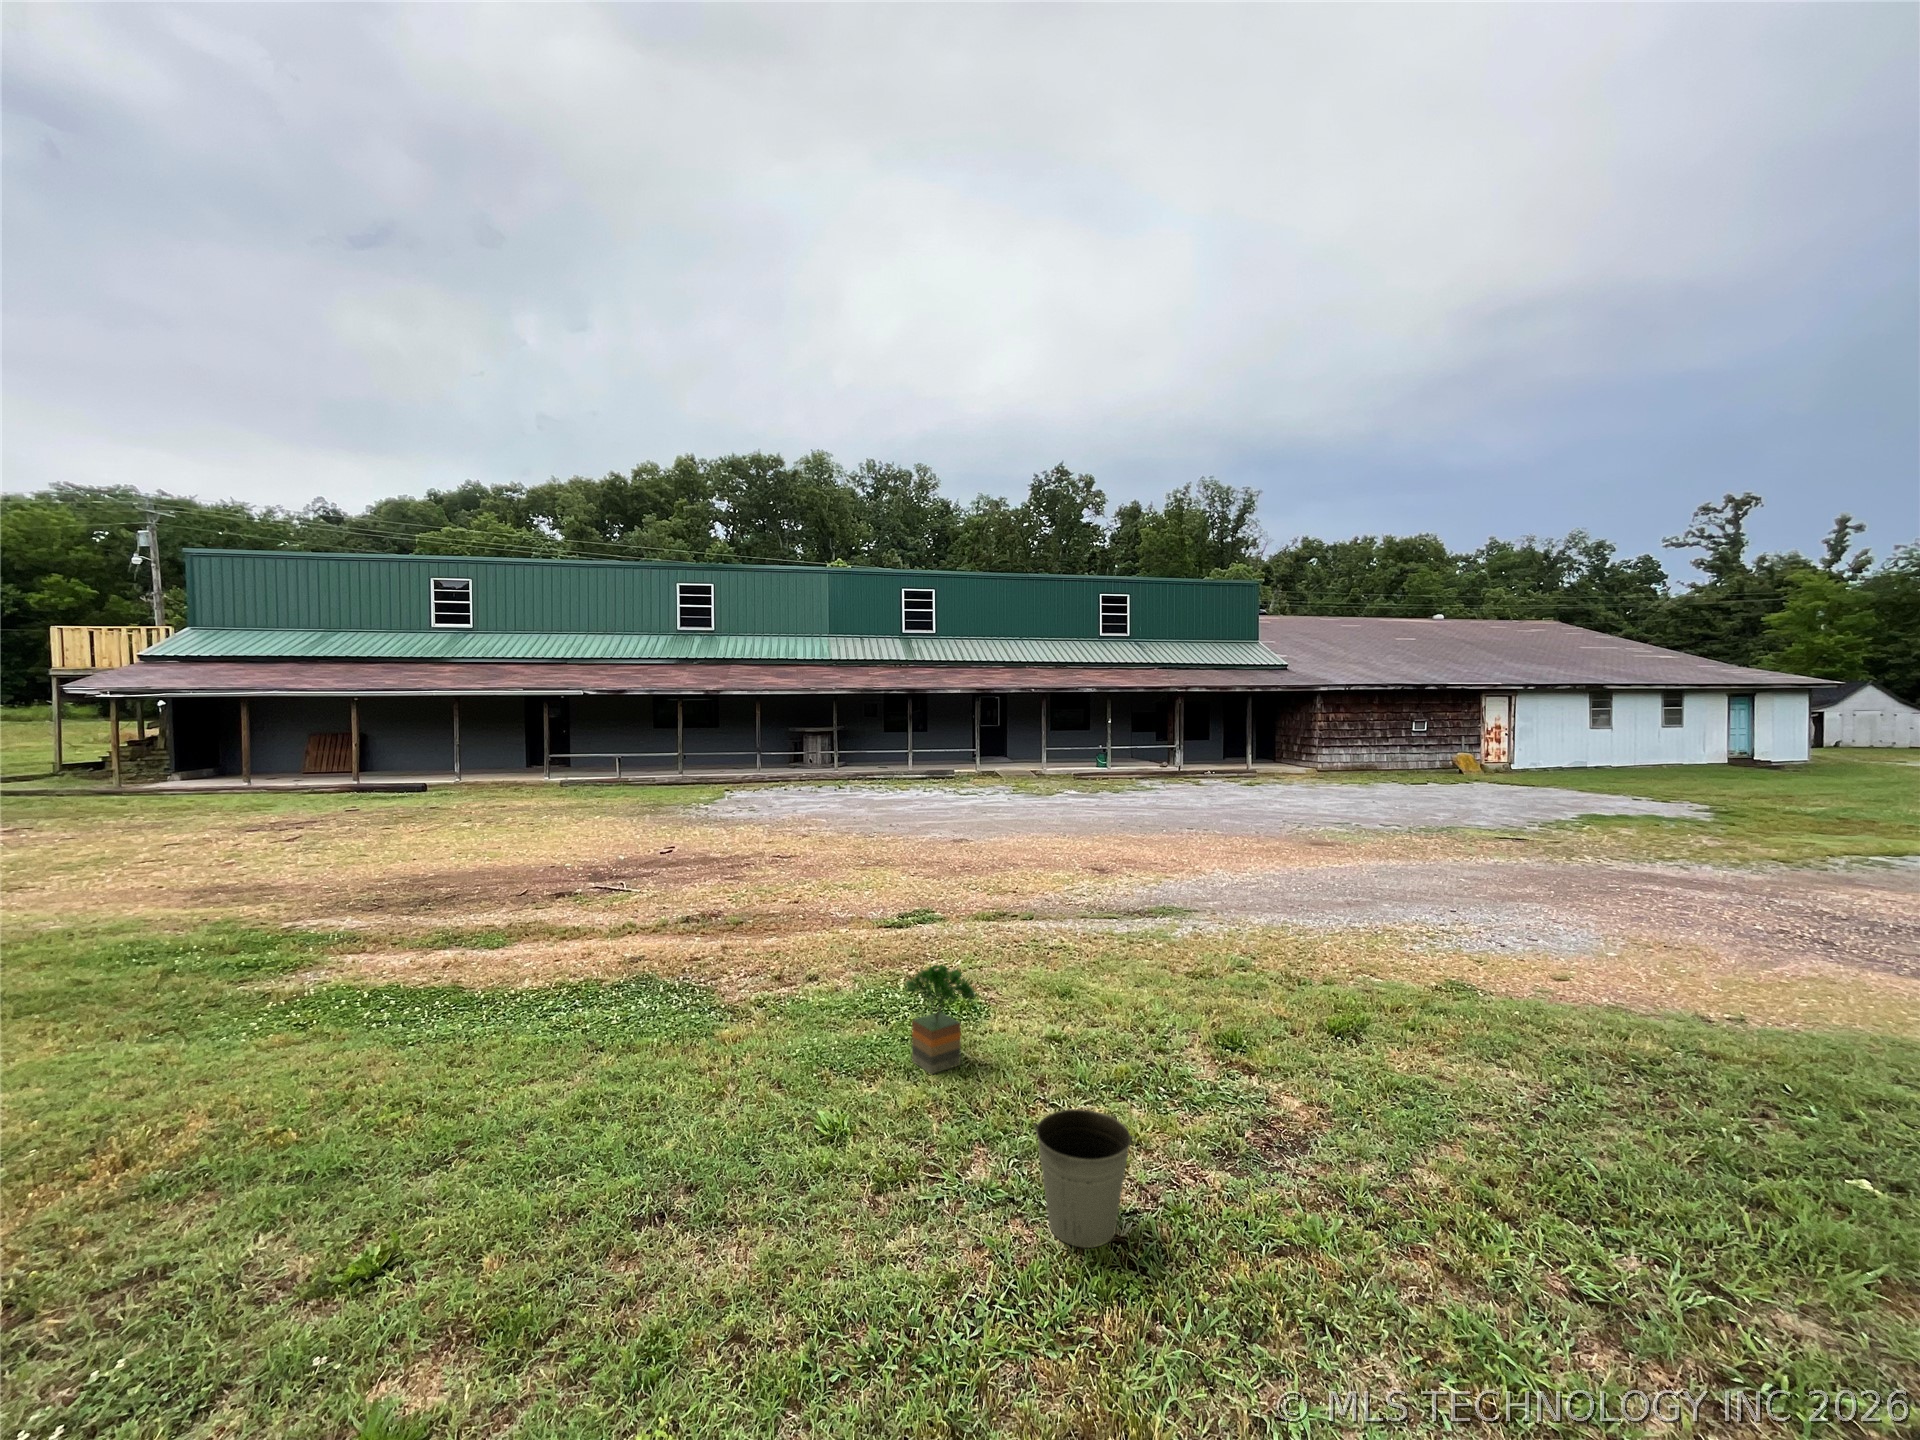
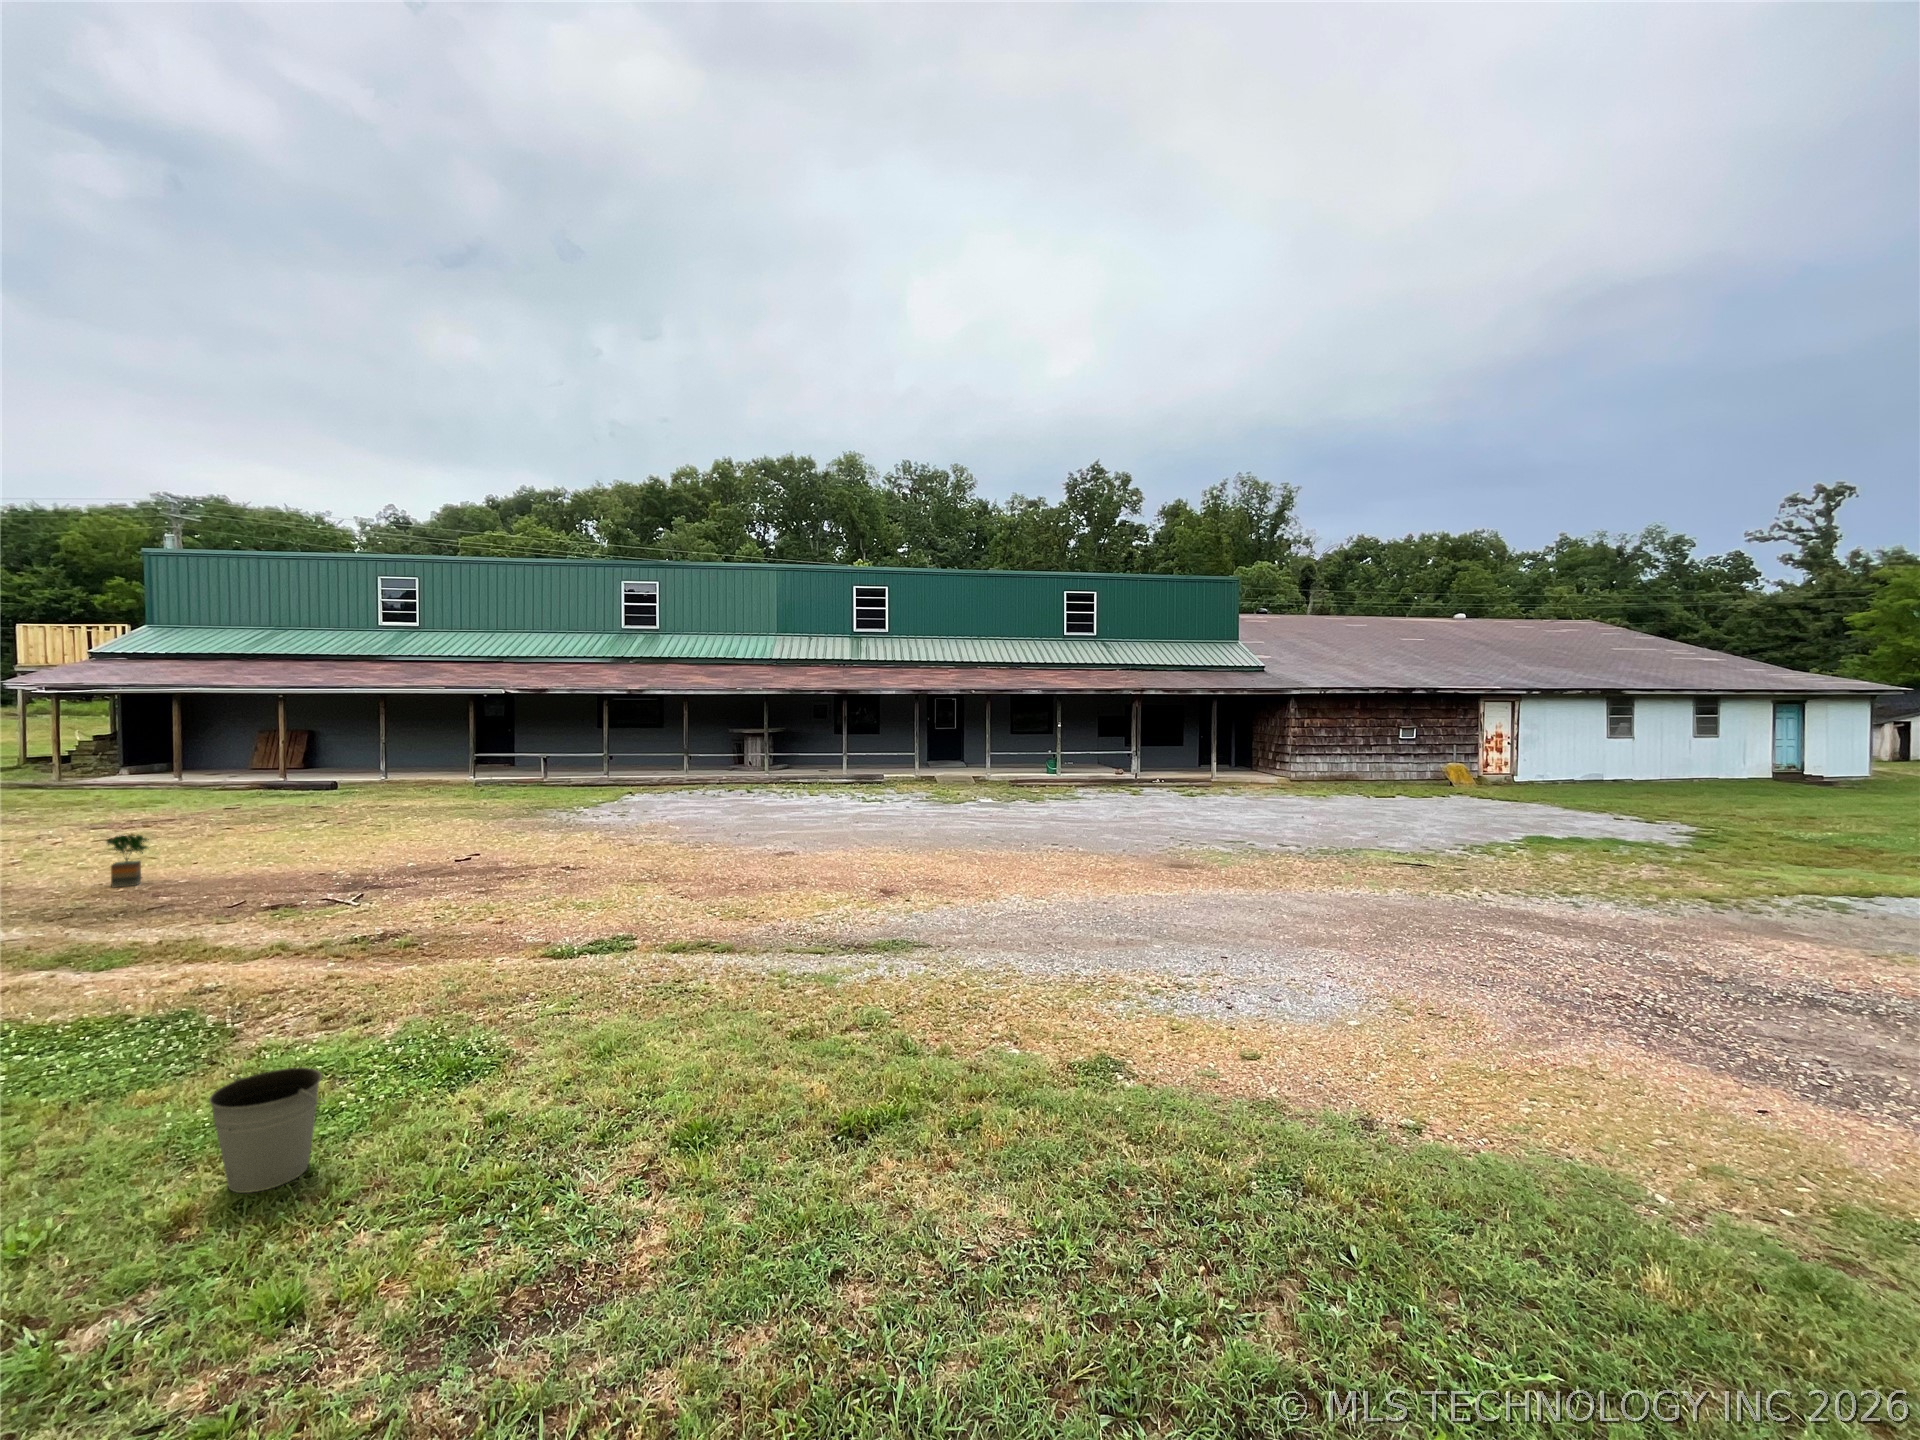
potted tree: present [905,964,976,1074] -> present [107,835,149,888]

